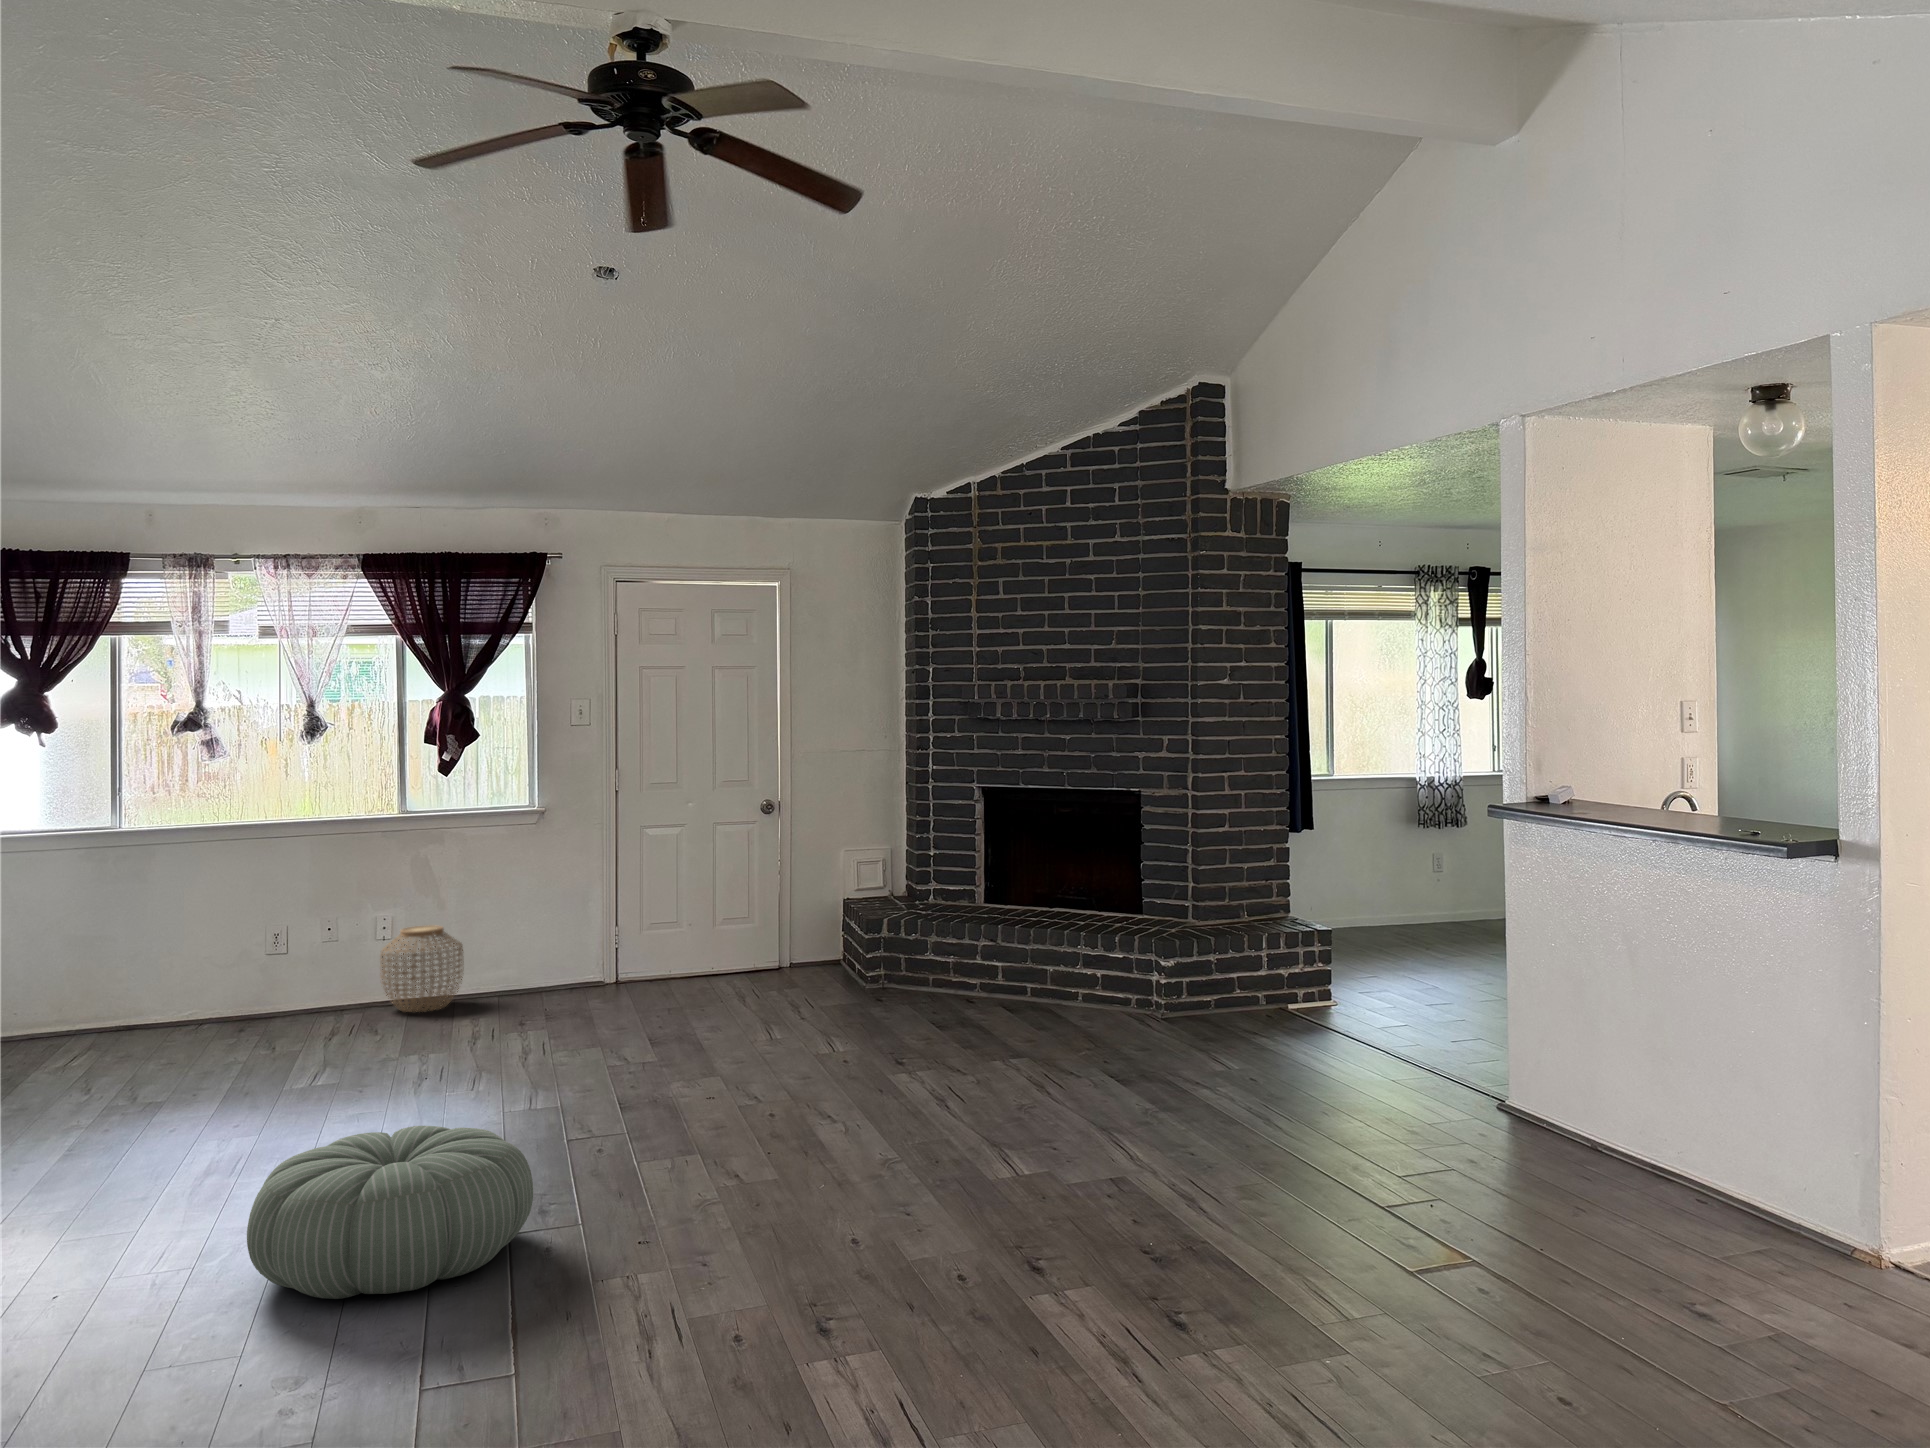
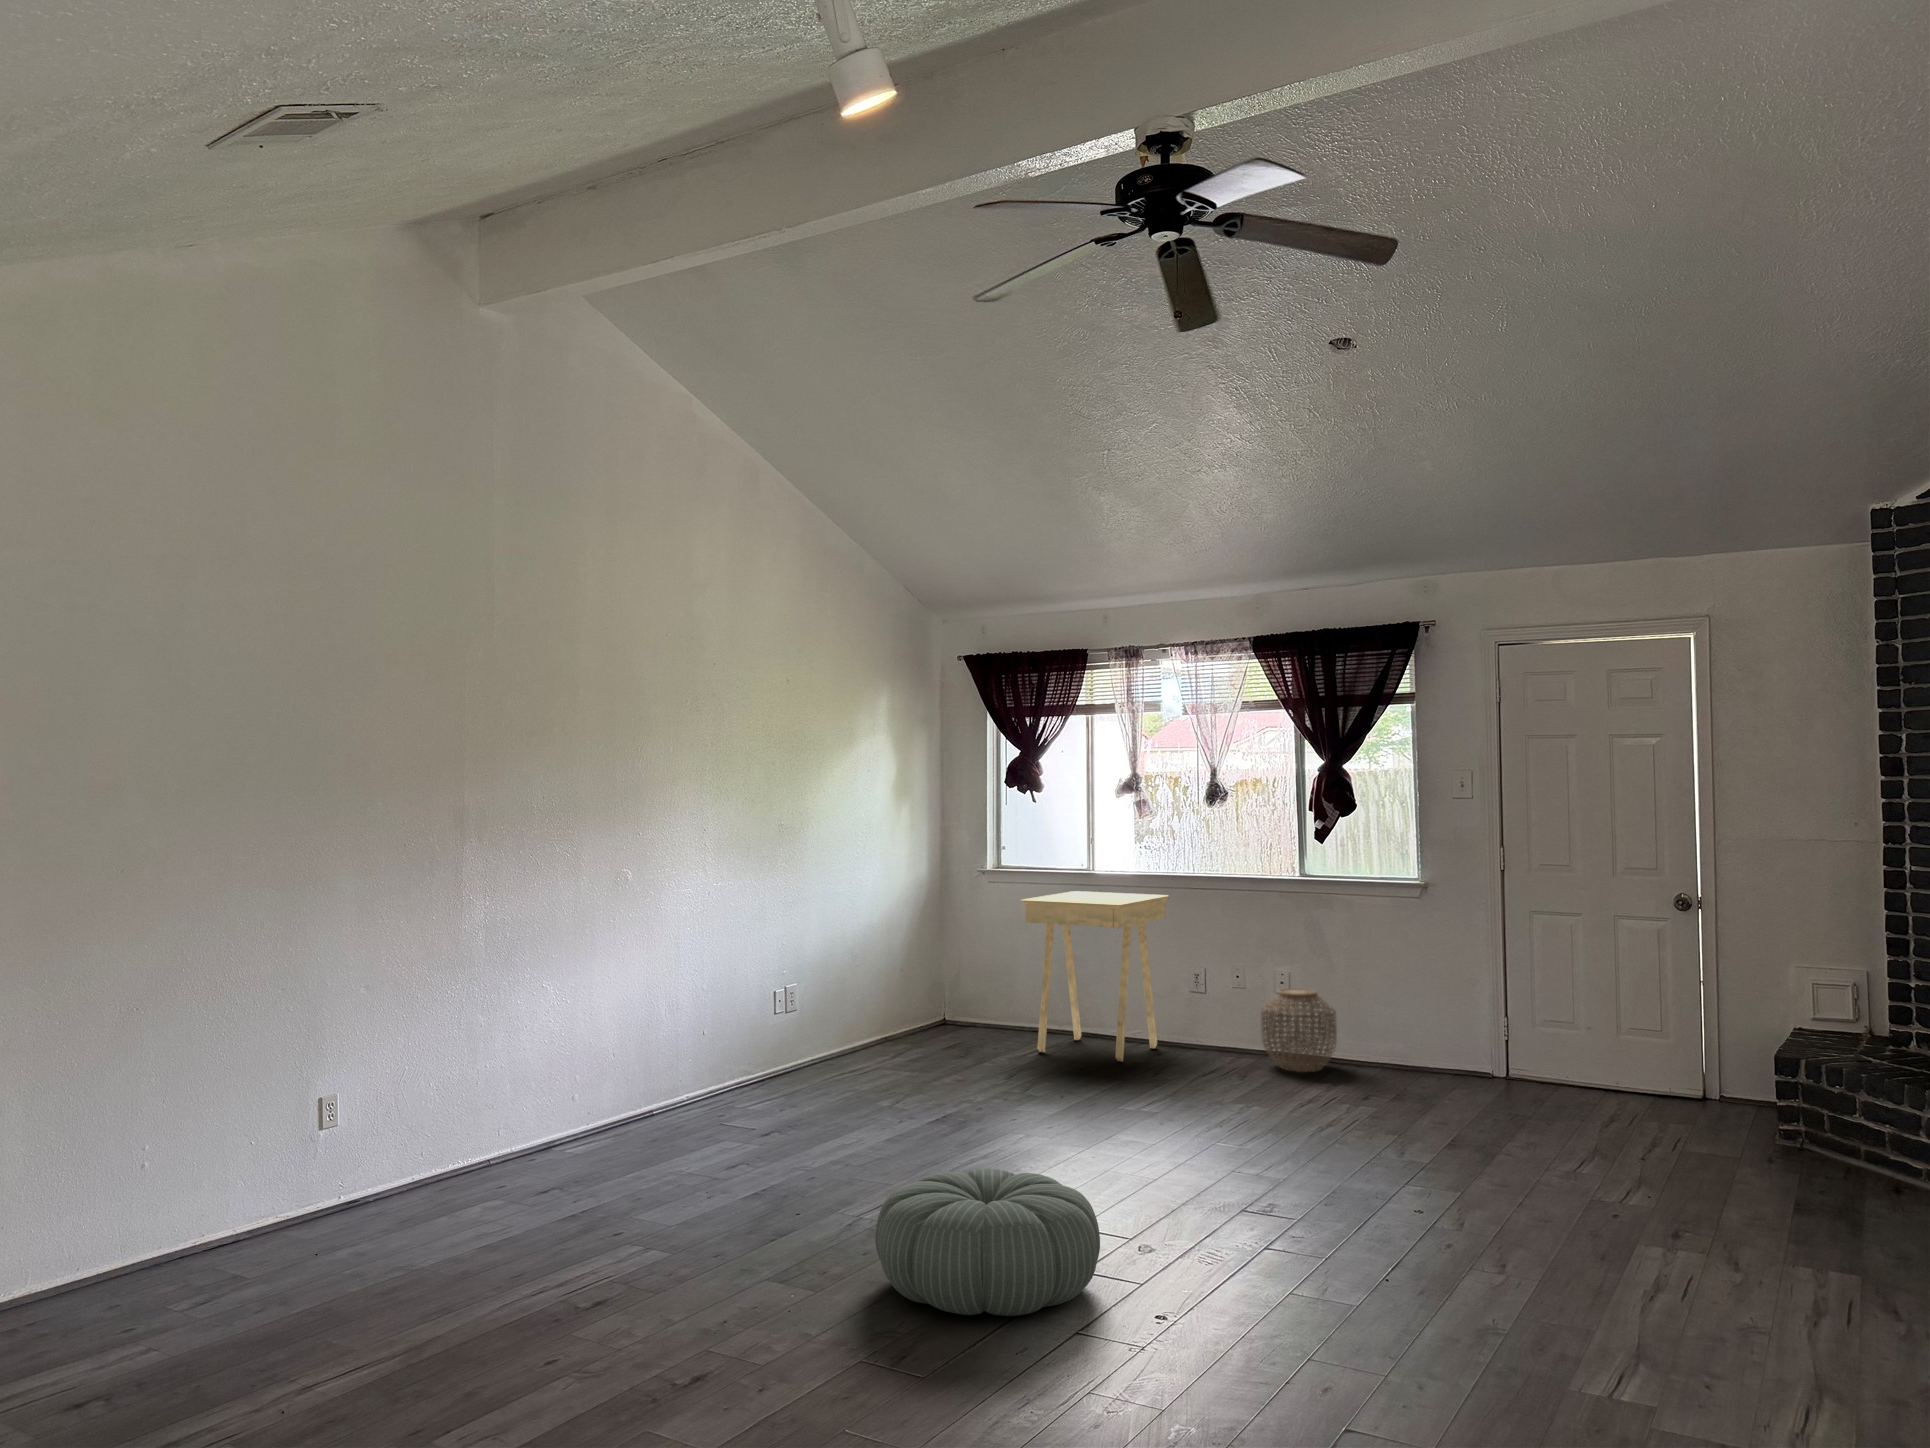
side table: none [68,843,251,1047] -> present [1021,891,1169,1061]

